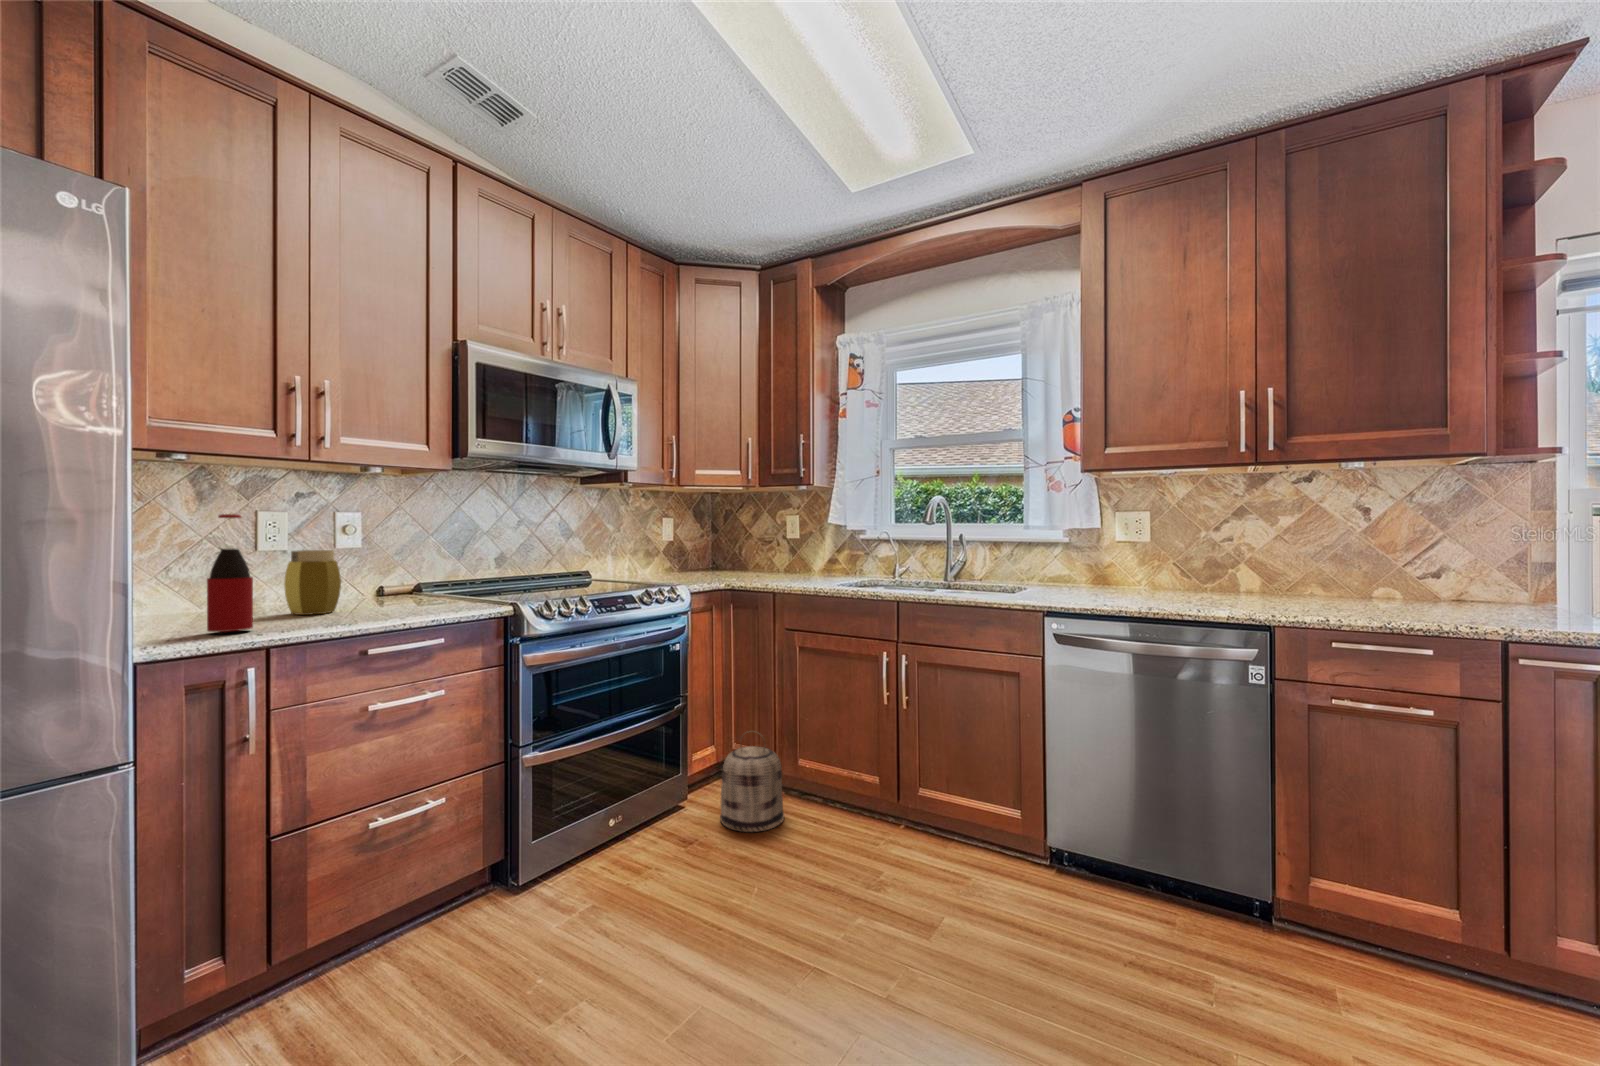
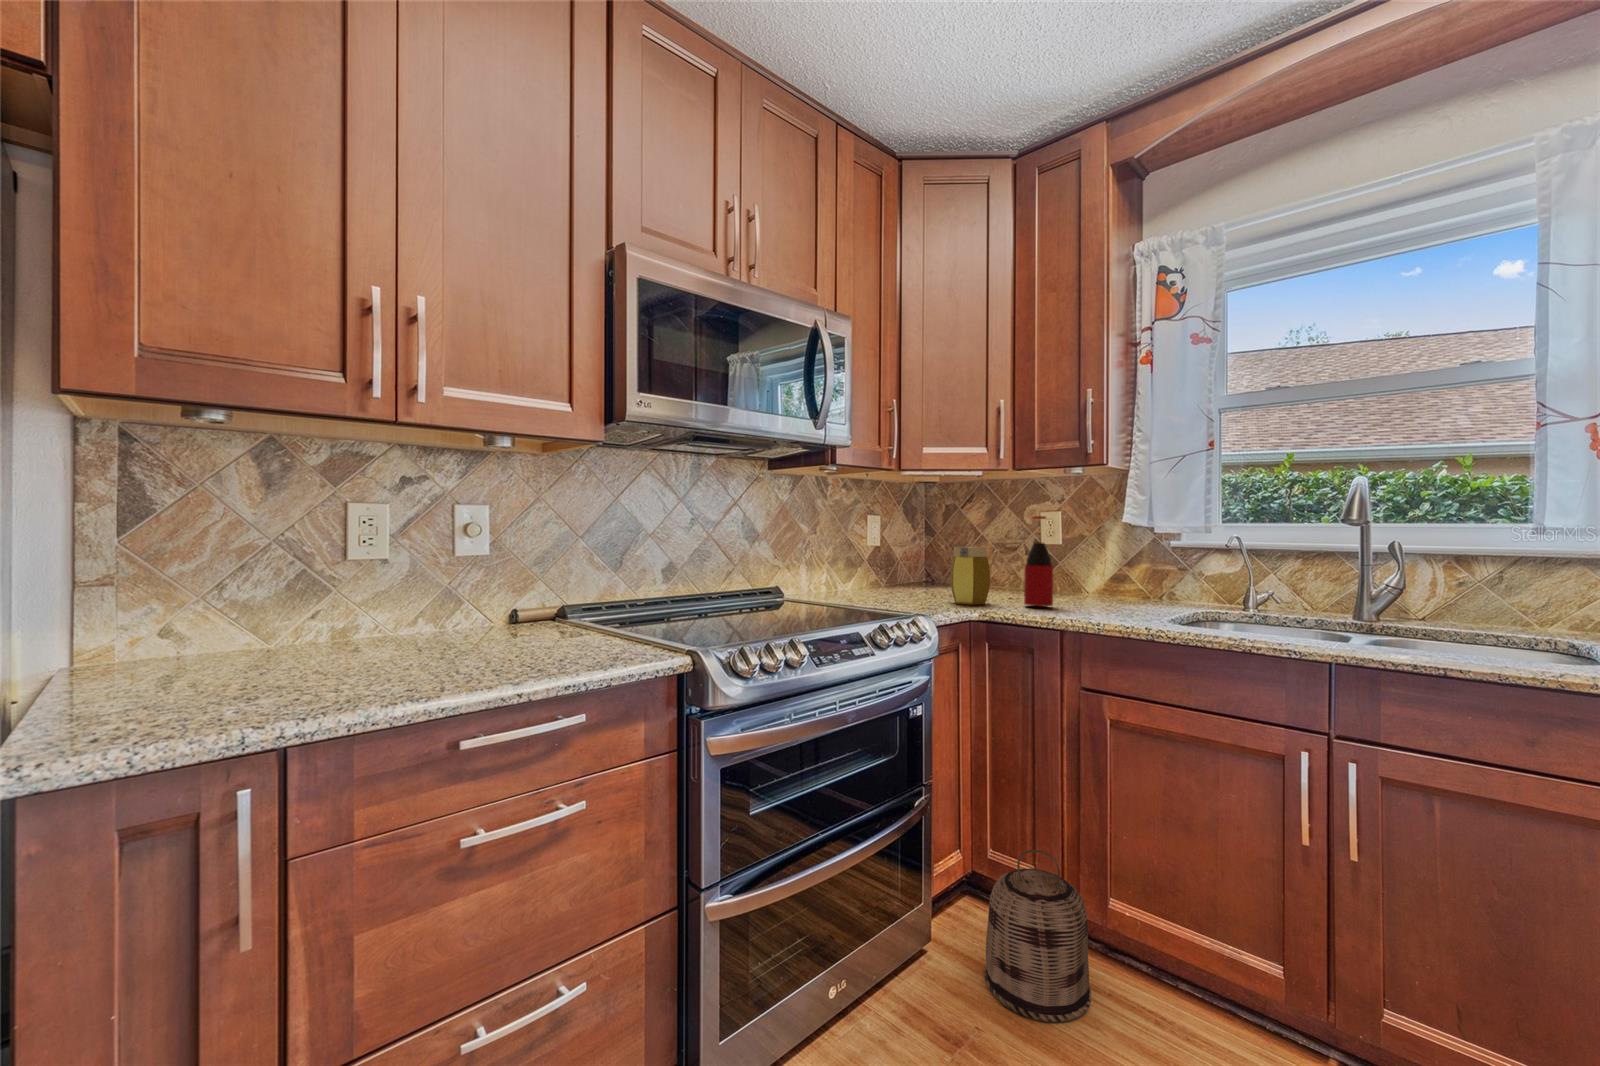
bottle: present [207,514,253,632] -> present [1024,516,1053,606]
jar: present [284,550,341,615] -> present [951,547,990,605]

